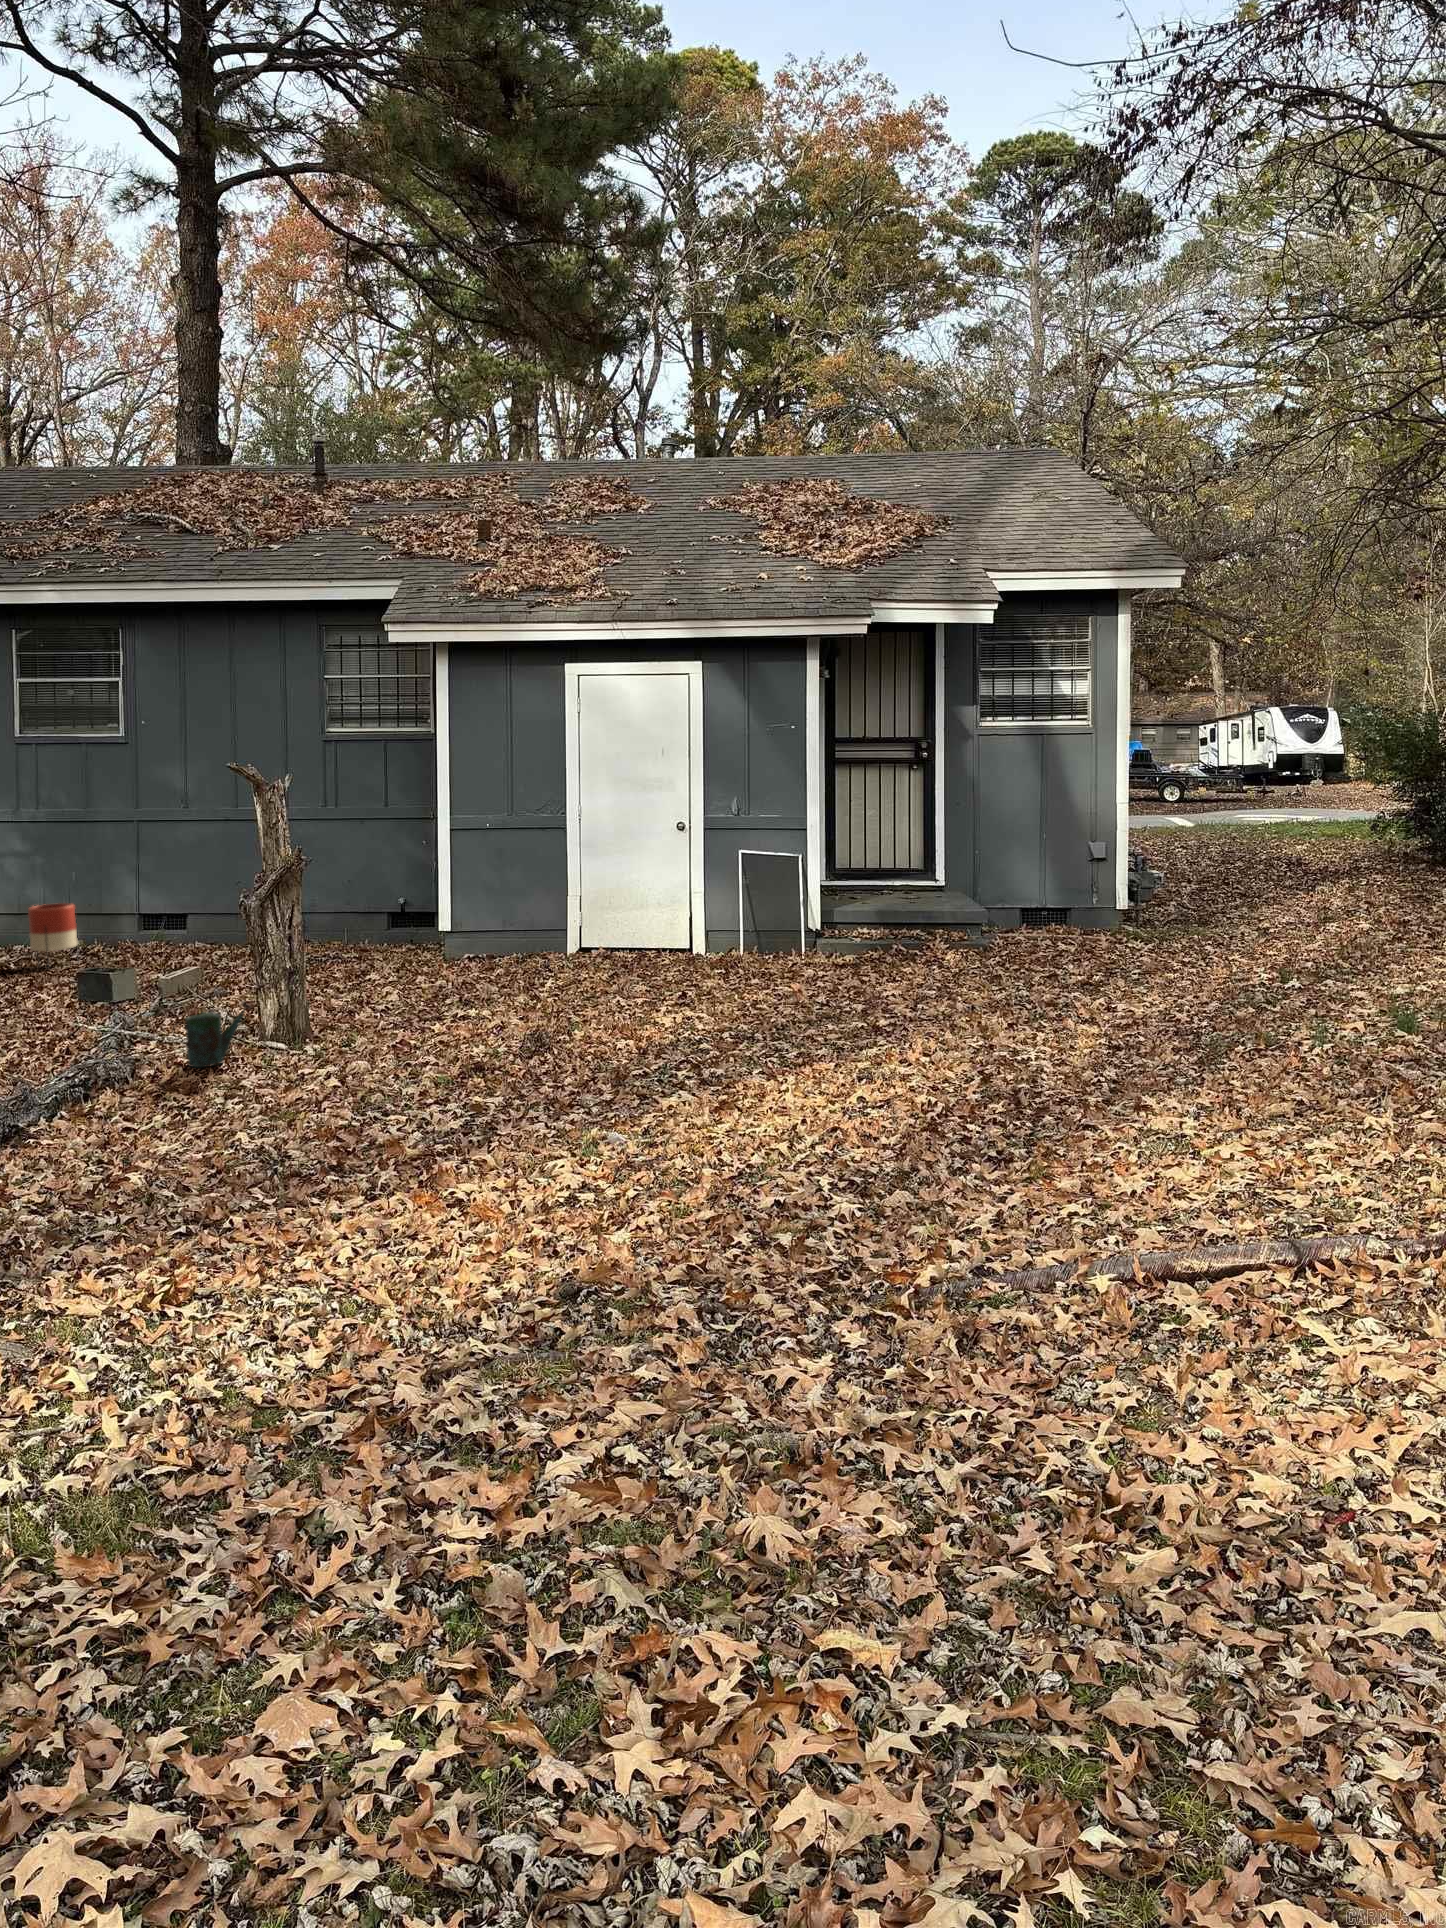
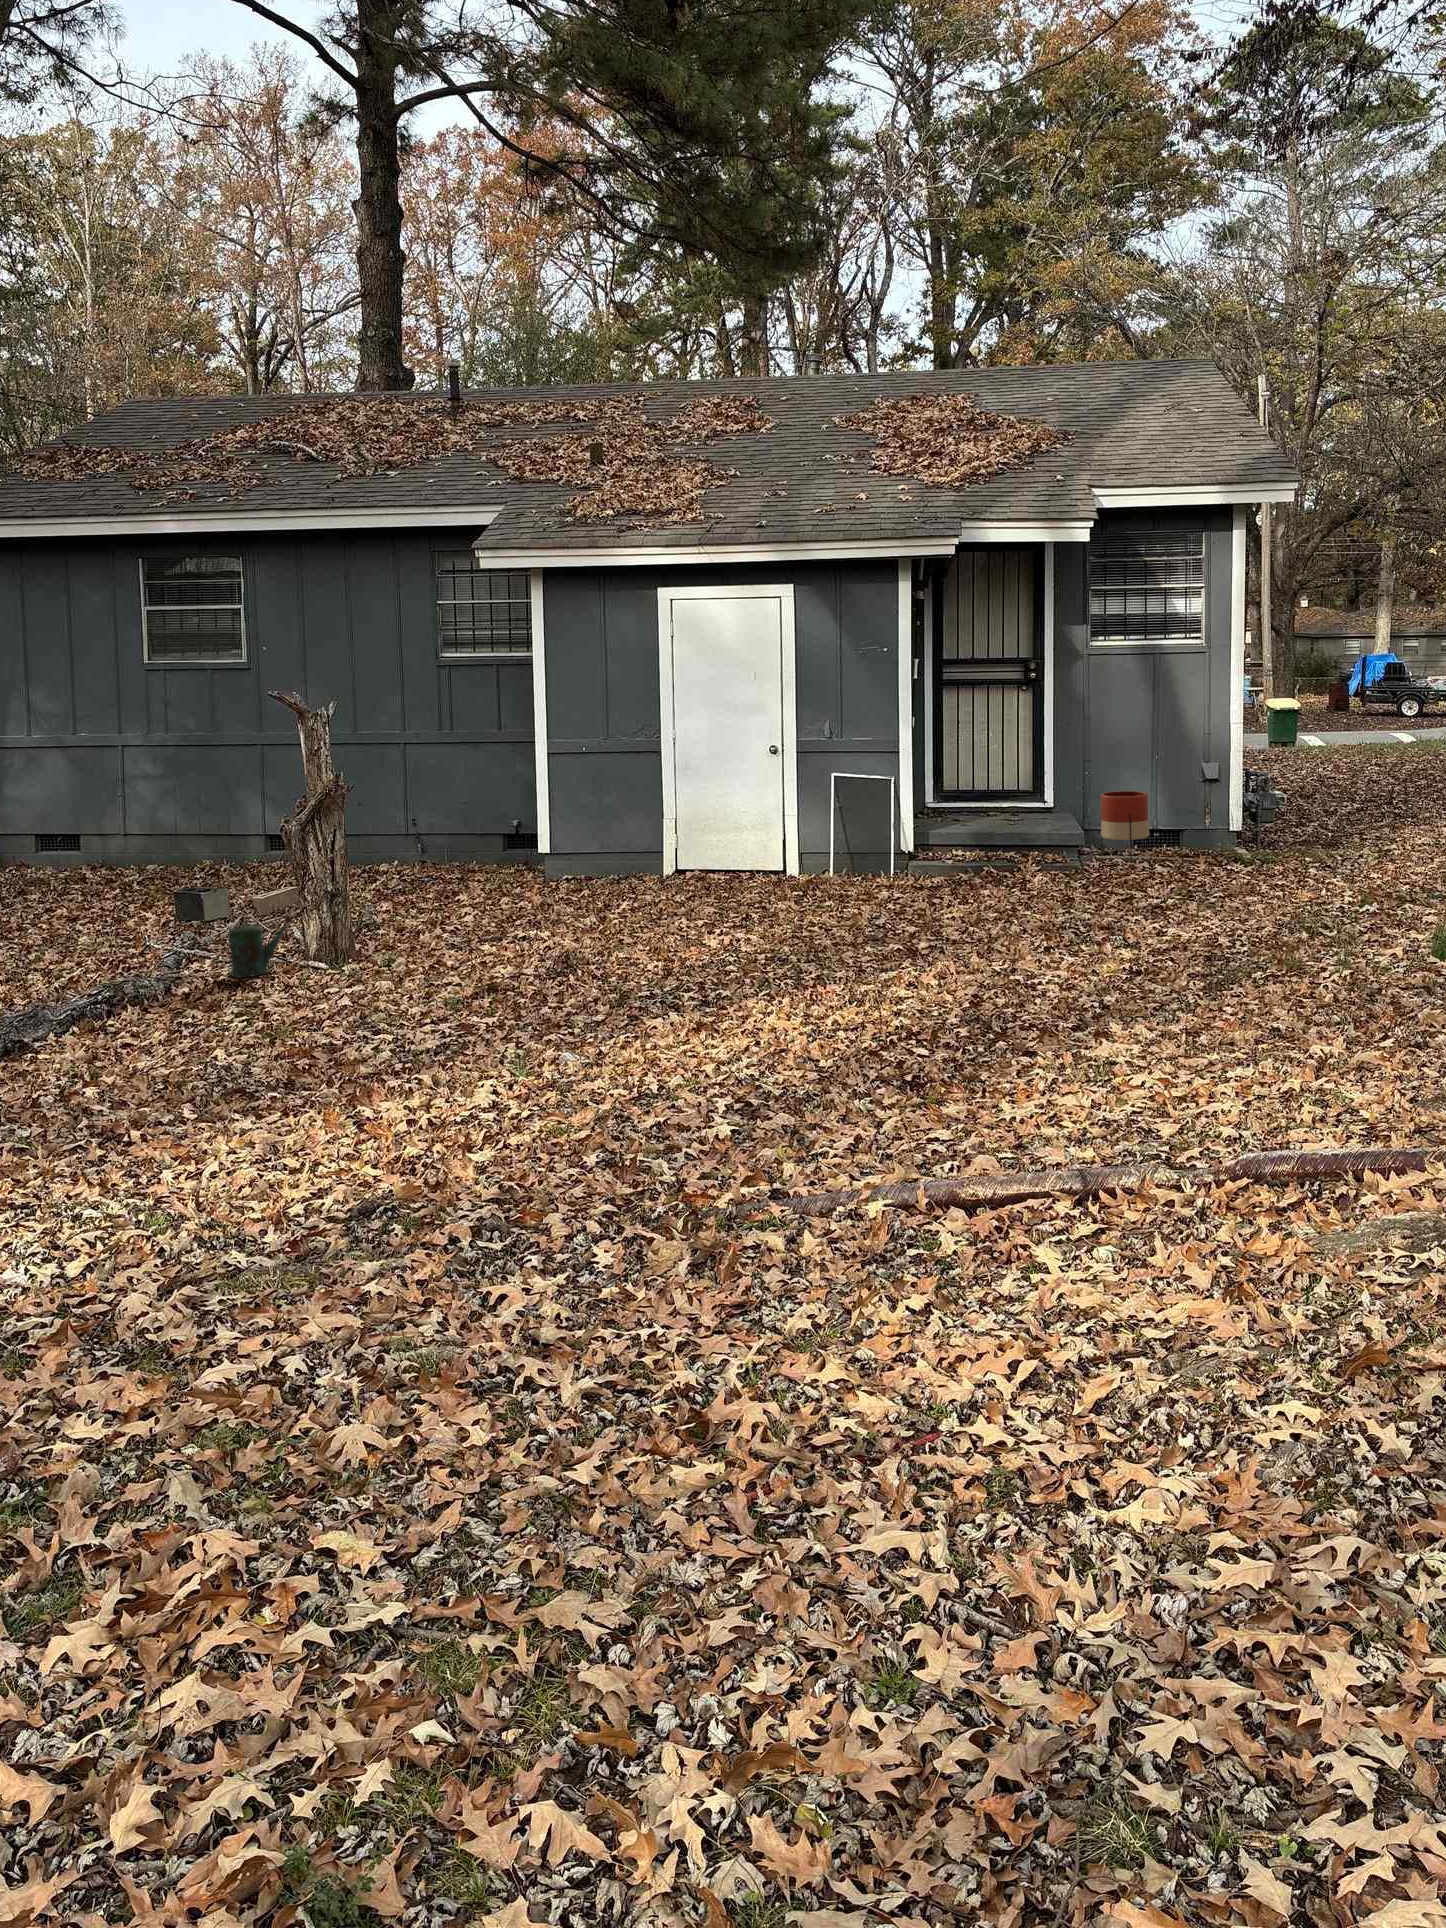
planter: present [28,903,78,963] -> present [1101,791,1149,859]

